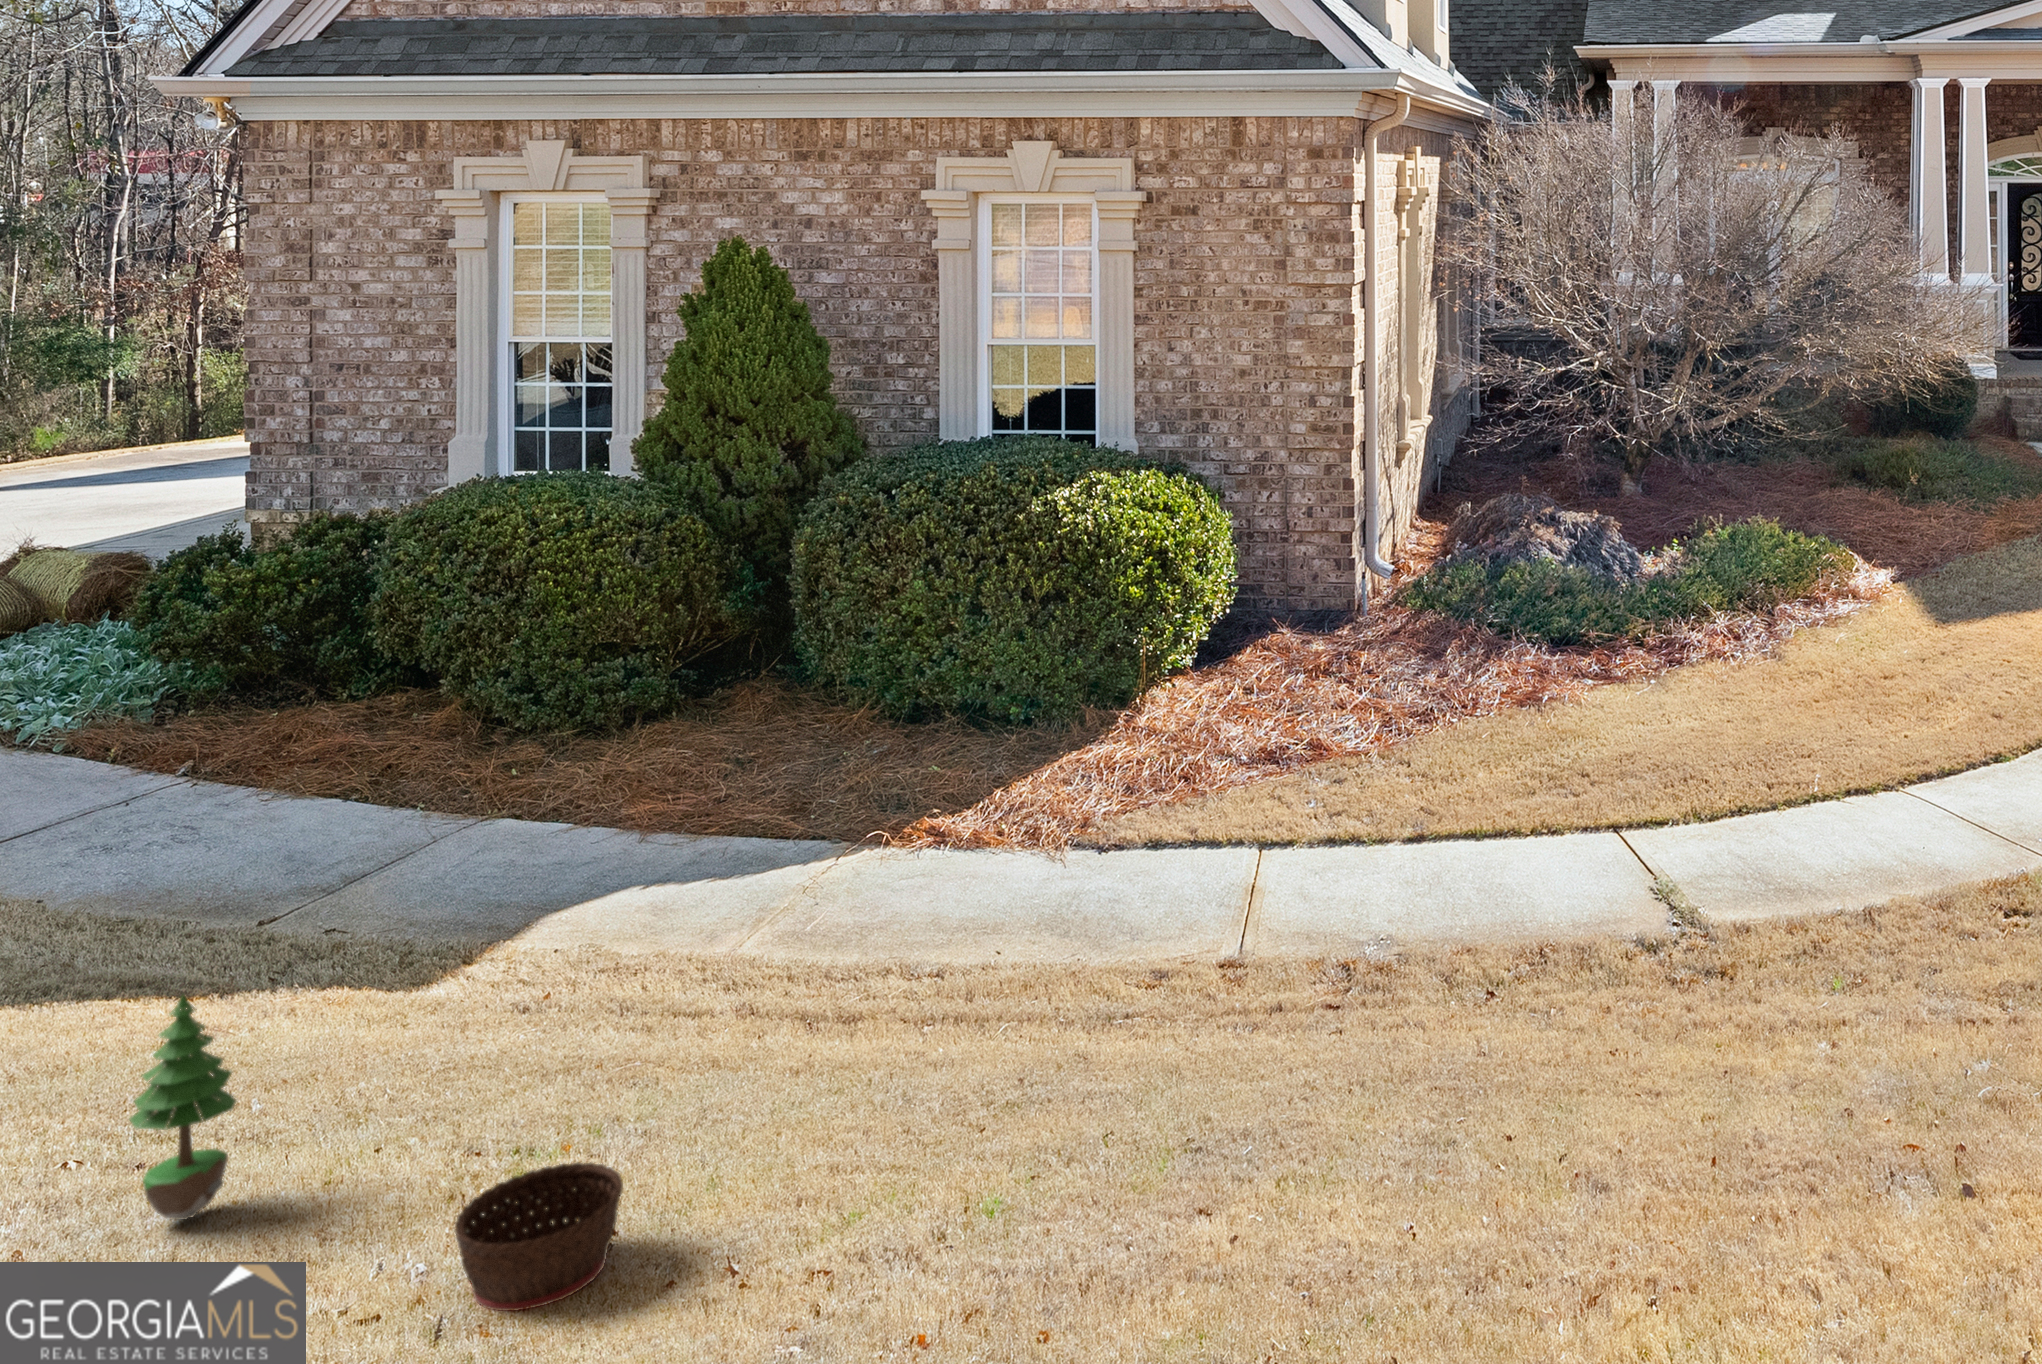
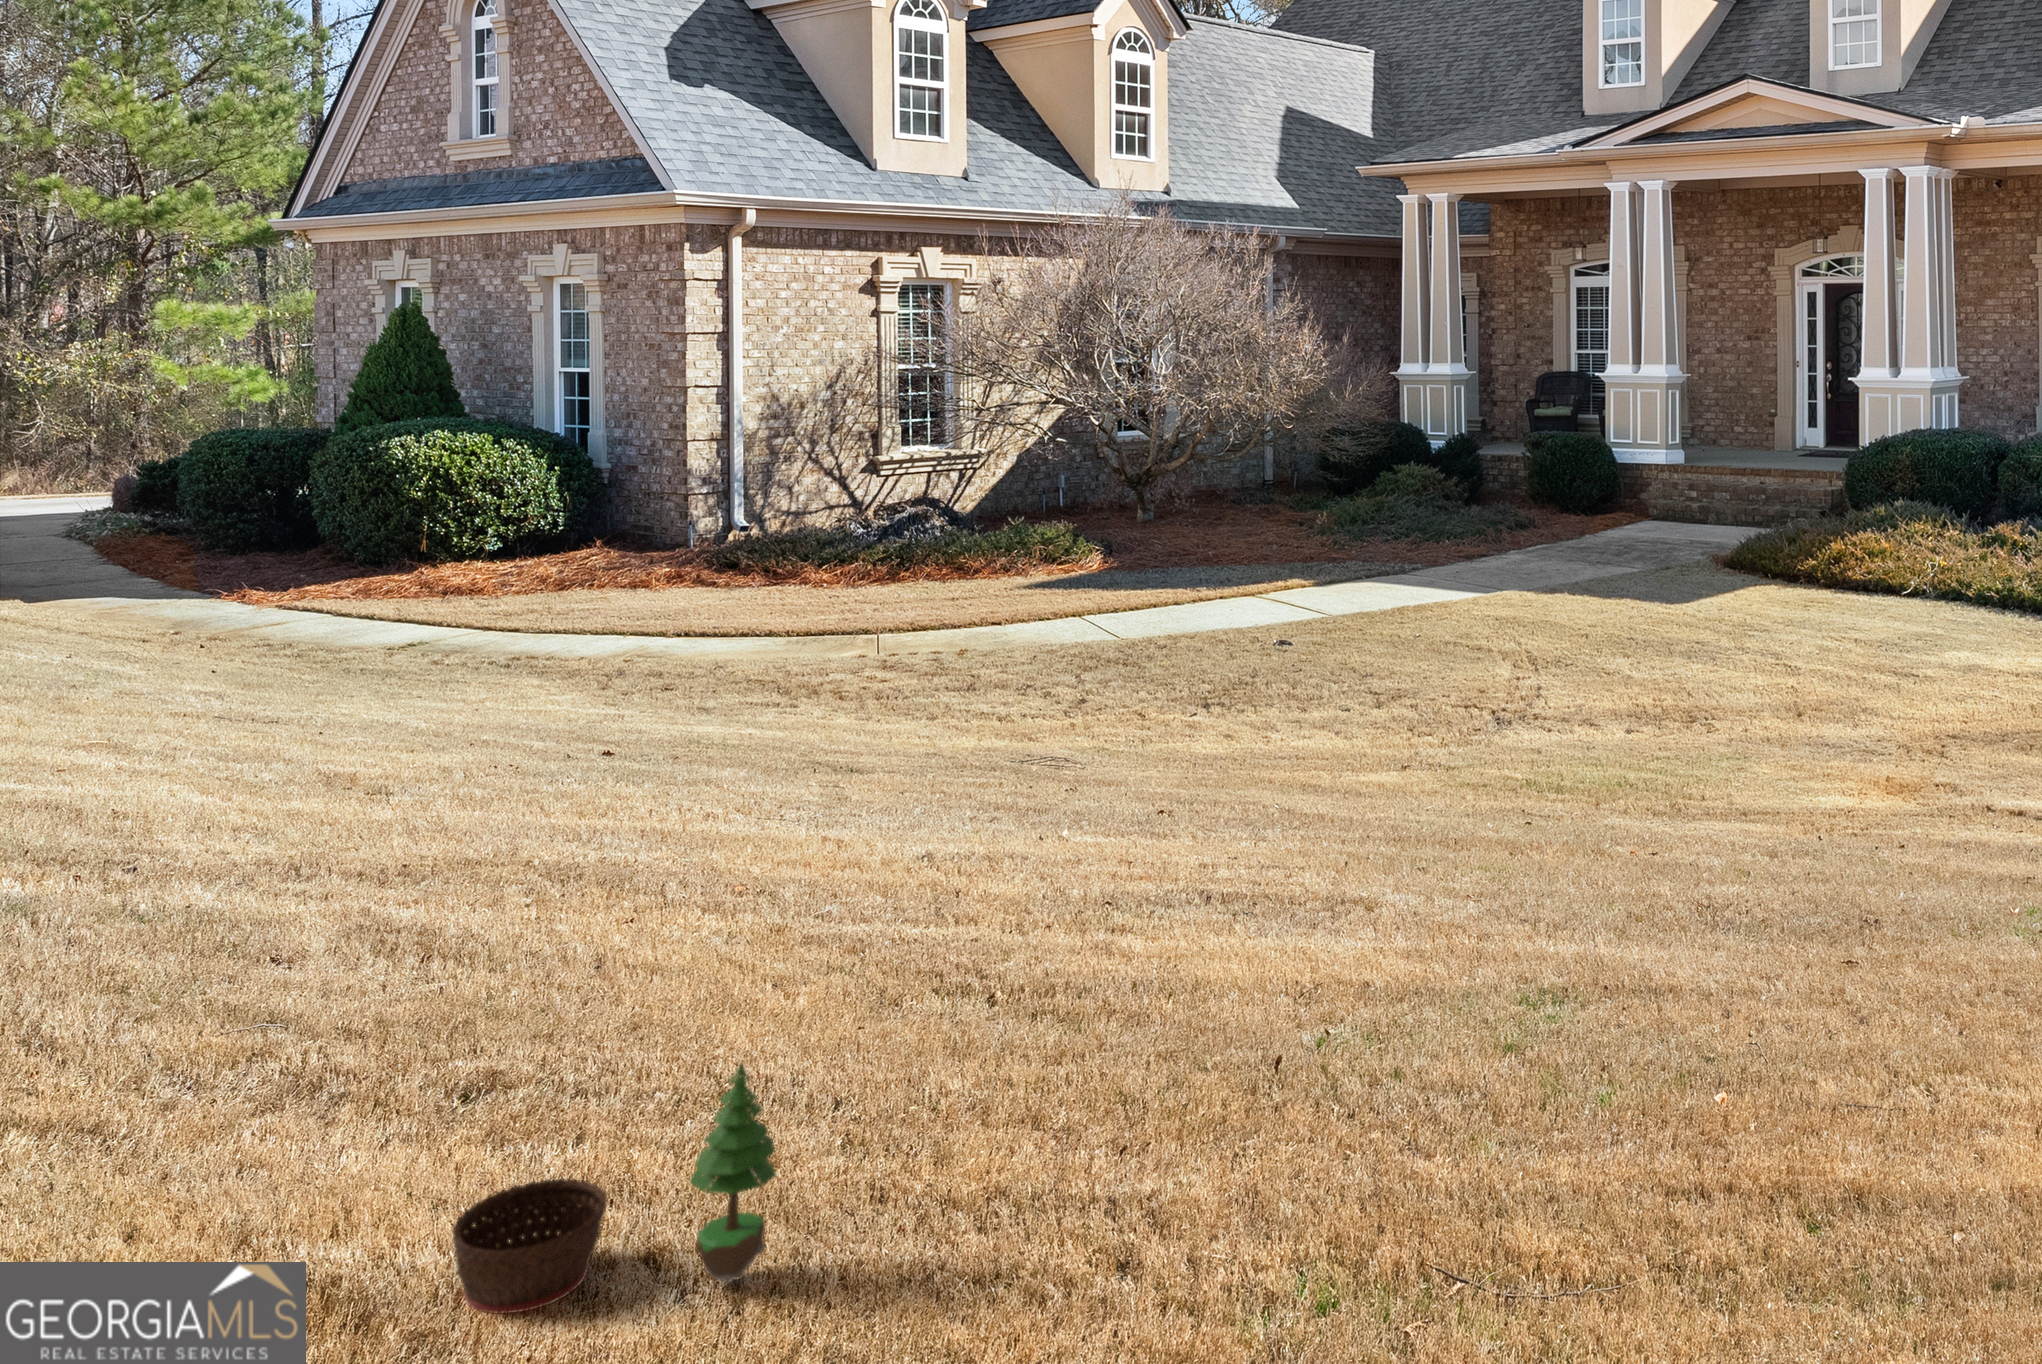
potted tree: present [130,995,236,1220] -> present [690,1063,776,1281]

